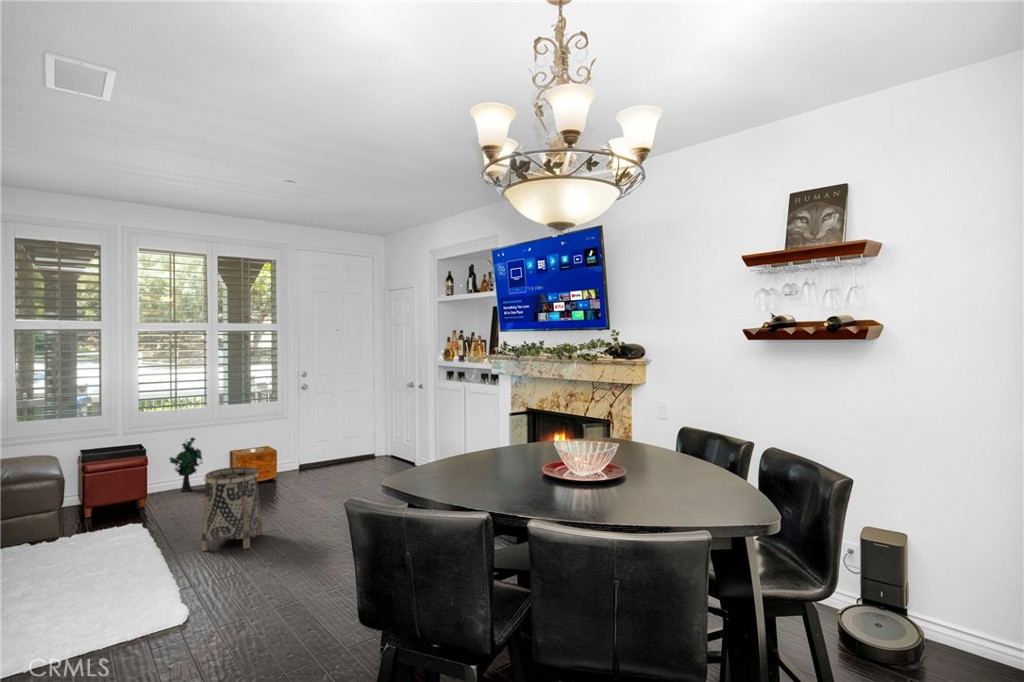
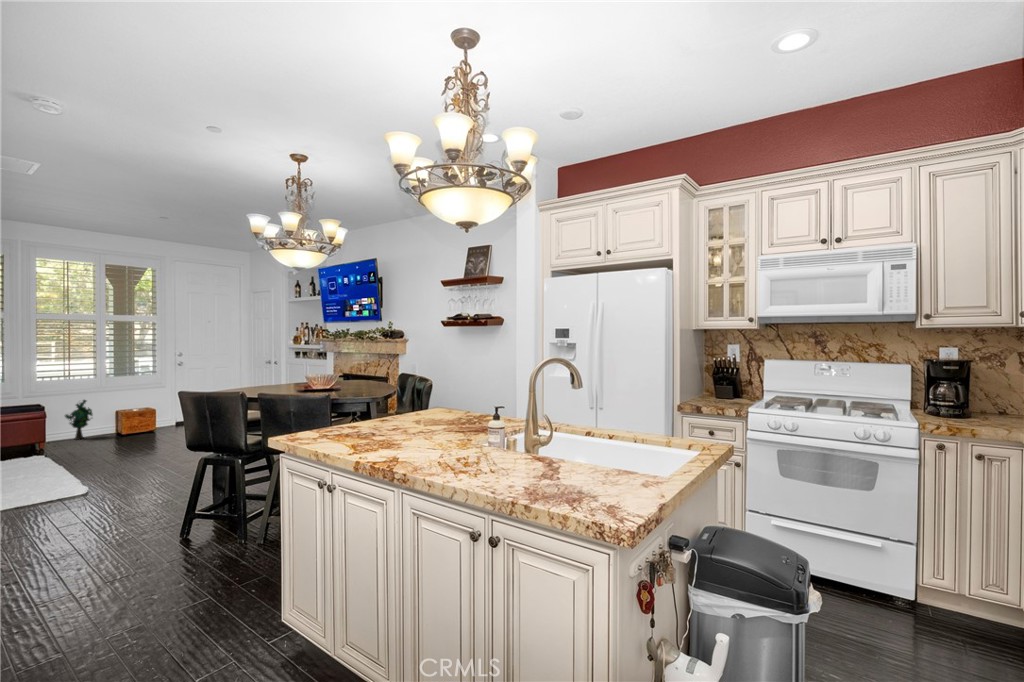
basket: present [201,467,262,551] -> none [95,412,142,466]

